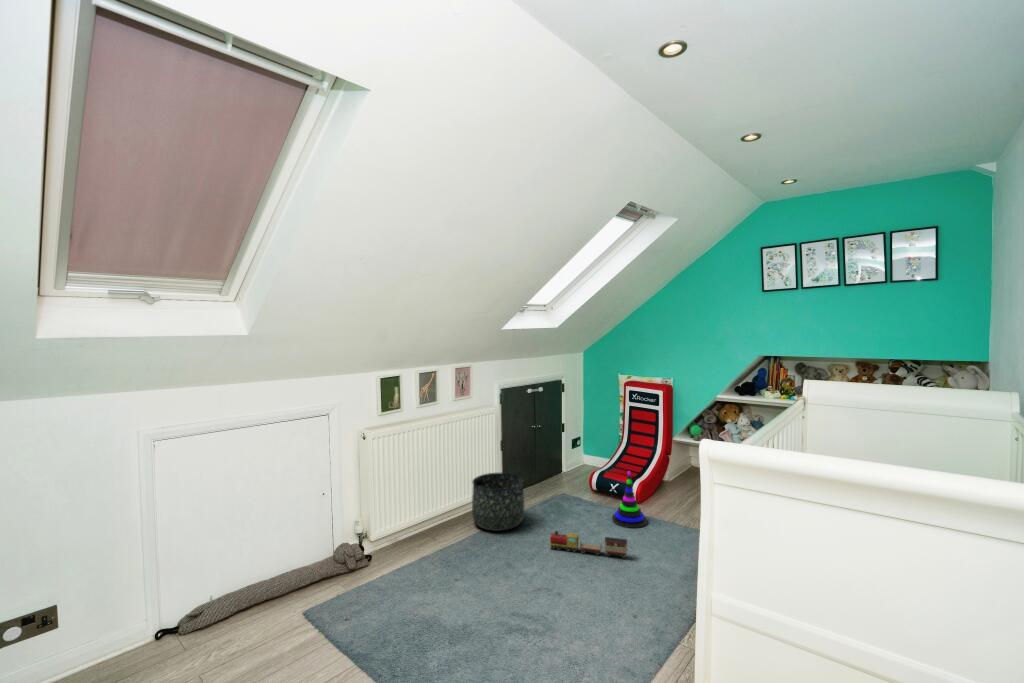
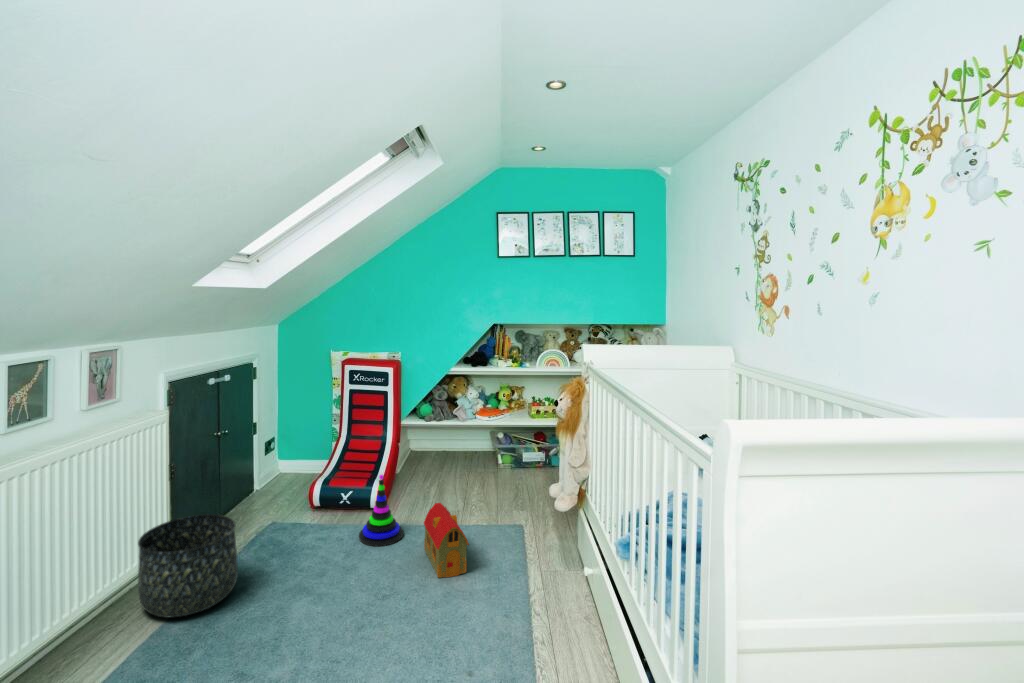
toy house: none [653,501,681,563] -> present [424,503,469,578]
toy train: present [549,531,627,558] -> none [298,564,409,611]

